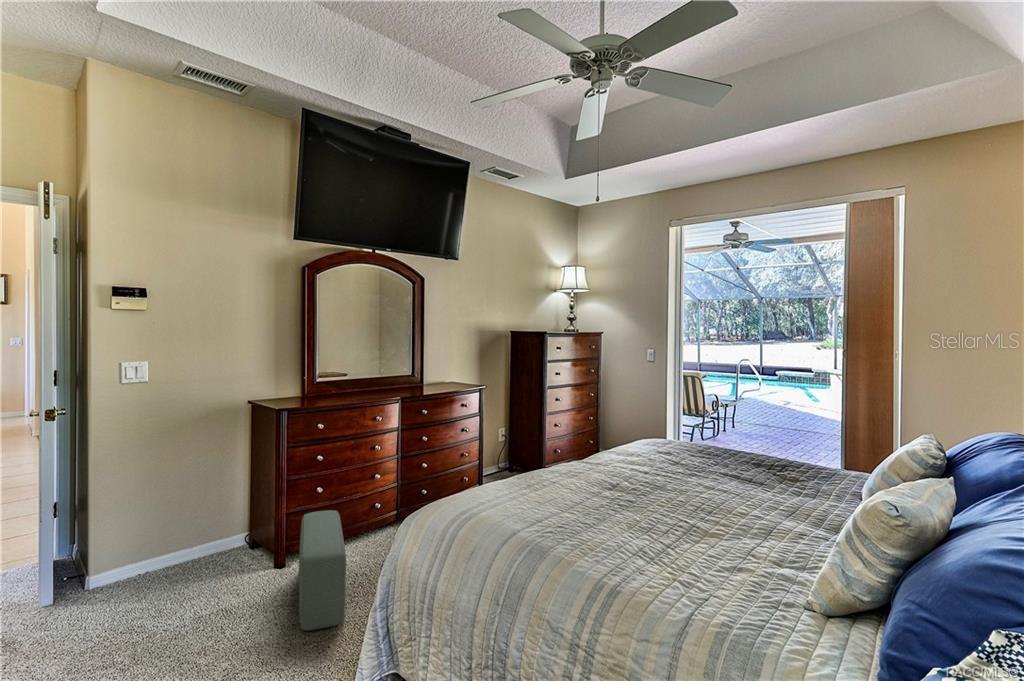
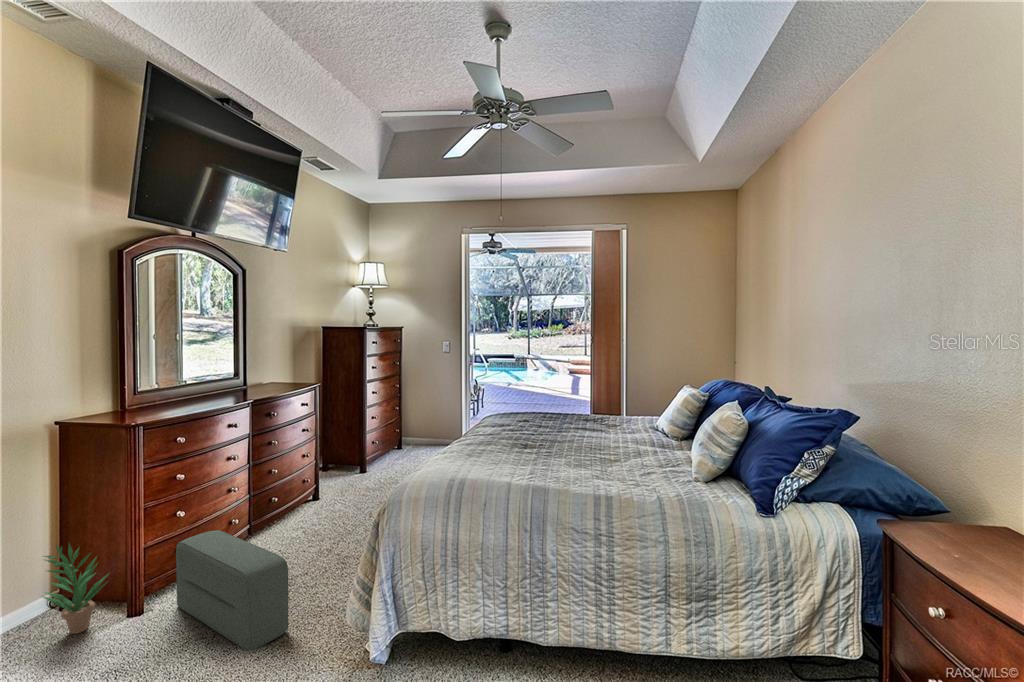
potted plant: none [218,495,264,569] -> present [43,544,108,634]

